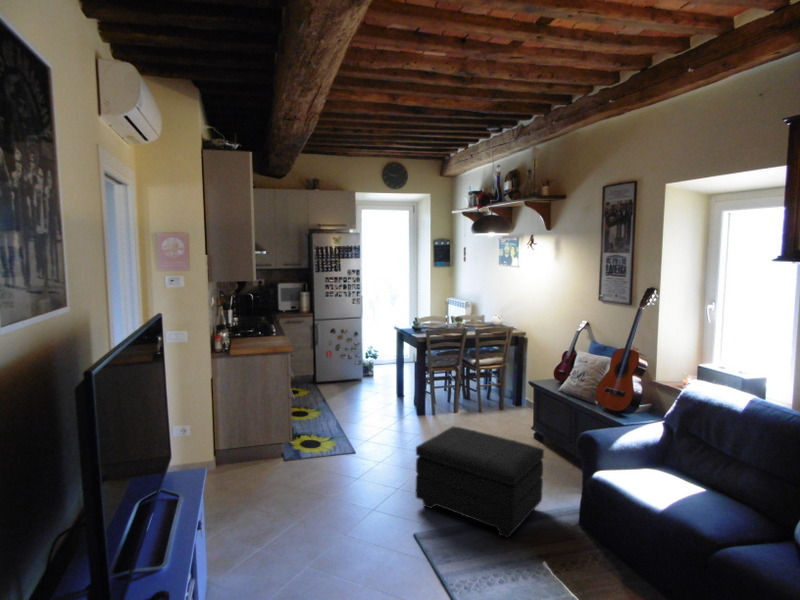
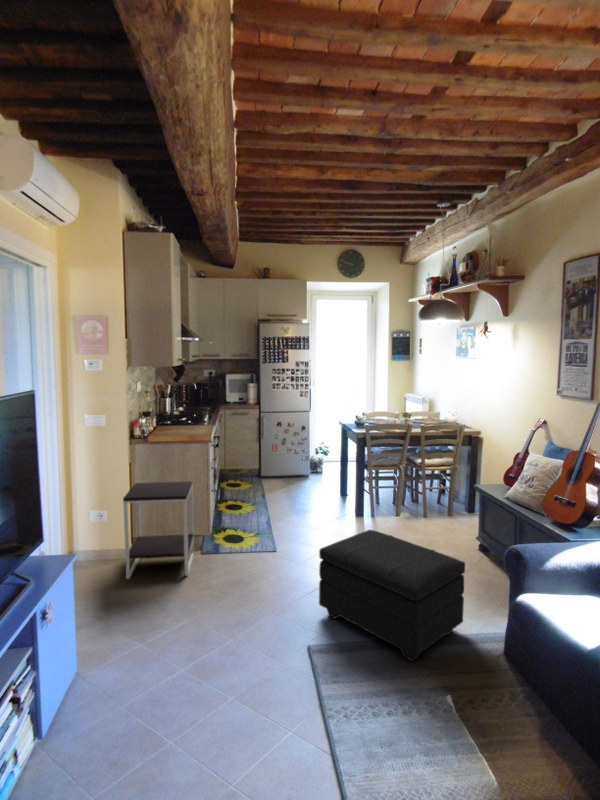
side table: none [214,391,279,491] -> present [123,481,194,579]

